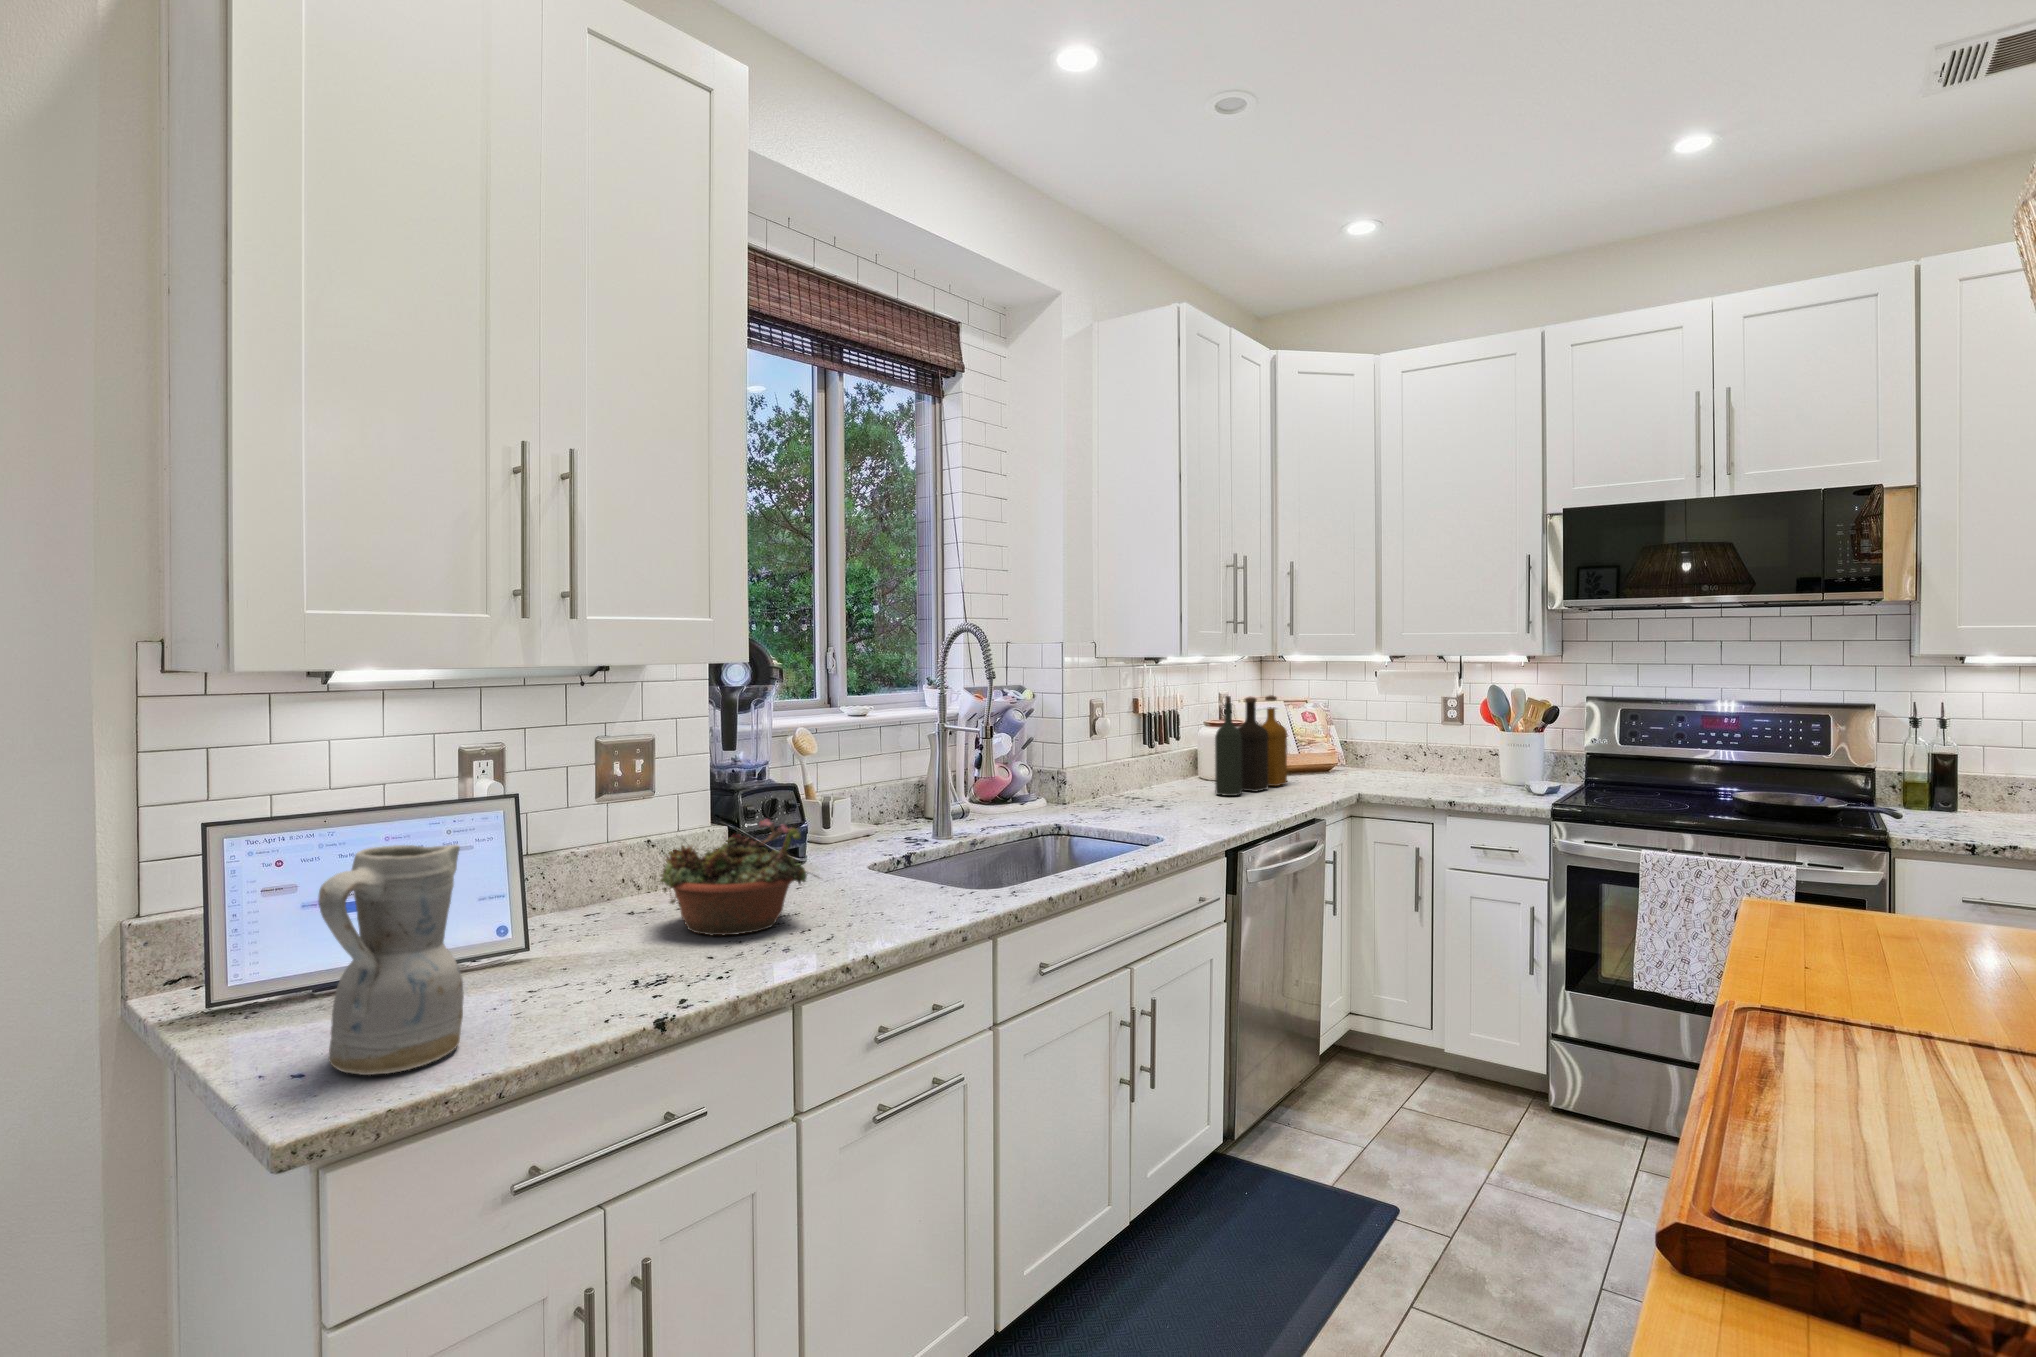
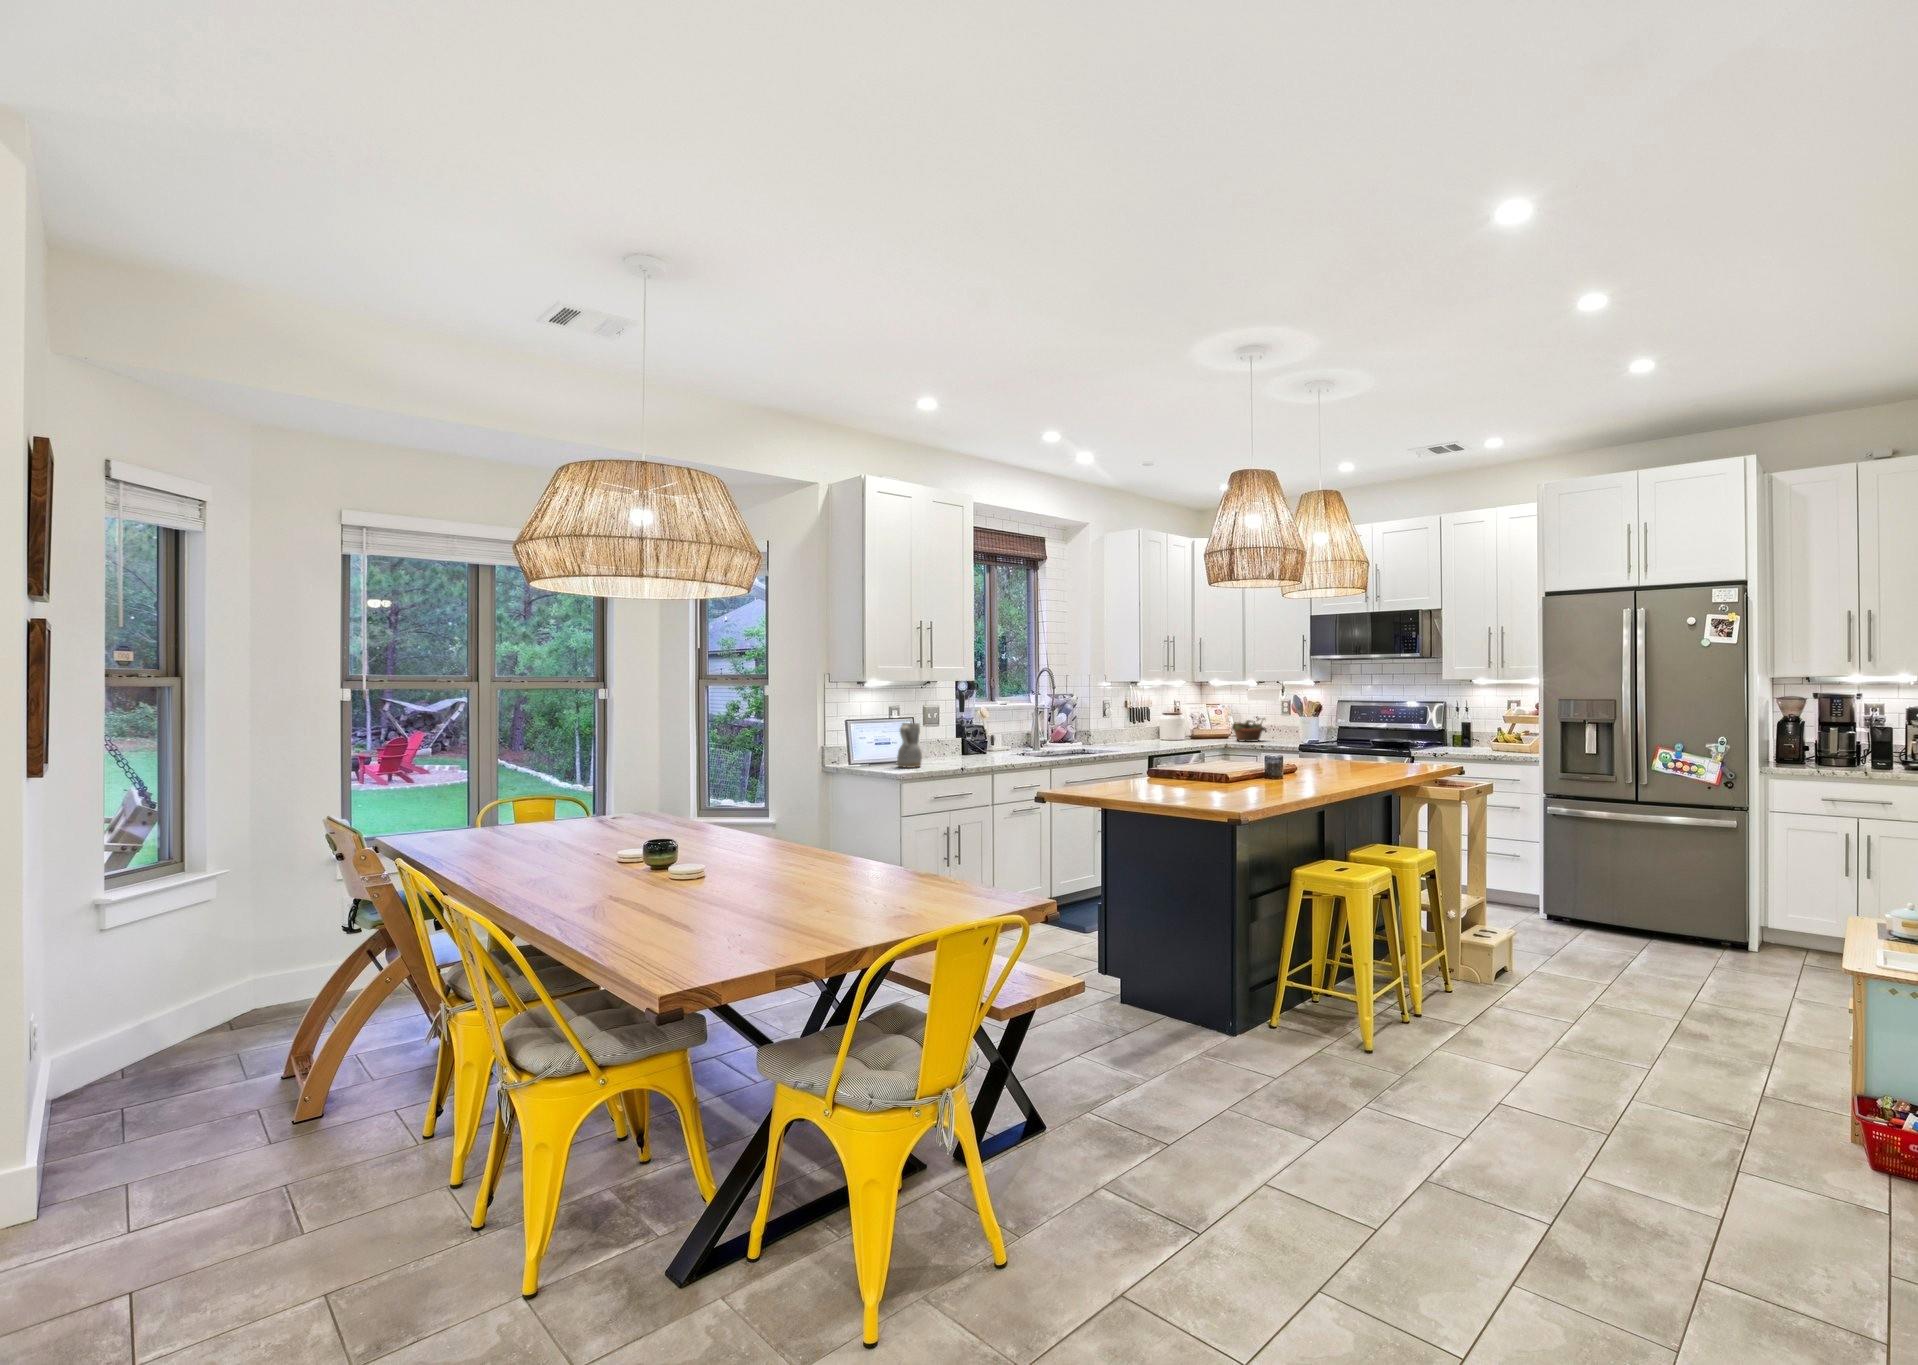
bottle: present [1215,695,1288,796] -> none [1157,699,1196,742]
succulent planter: present [660,819,817,935] -> present [1232,716,1266,742]

